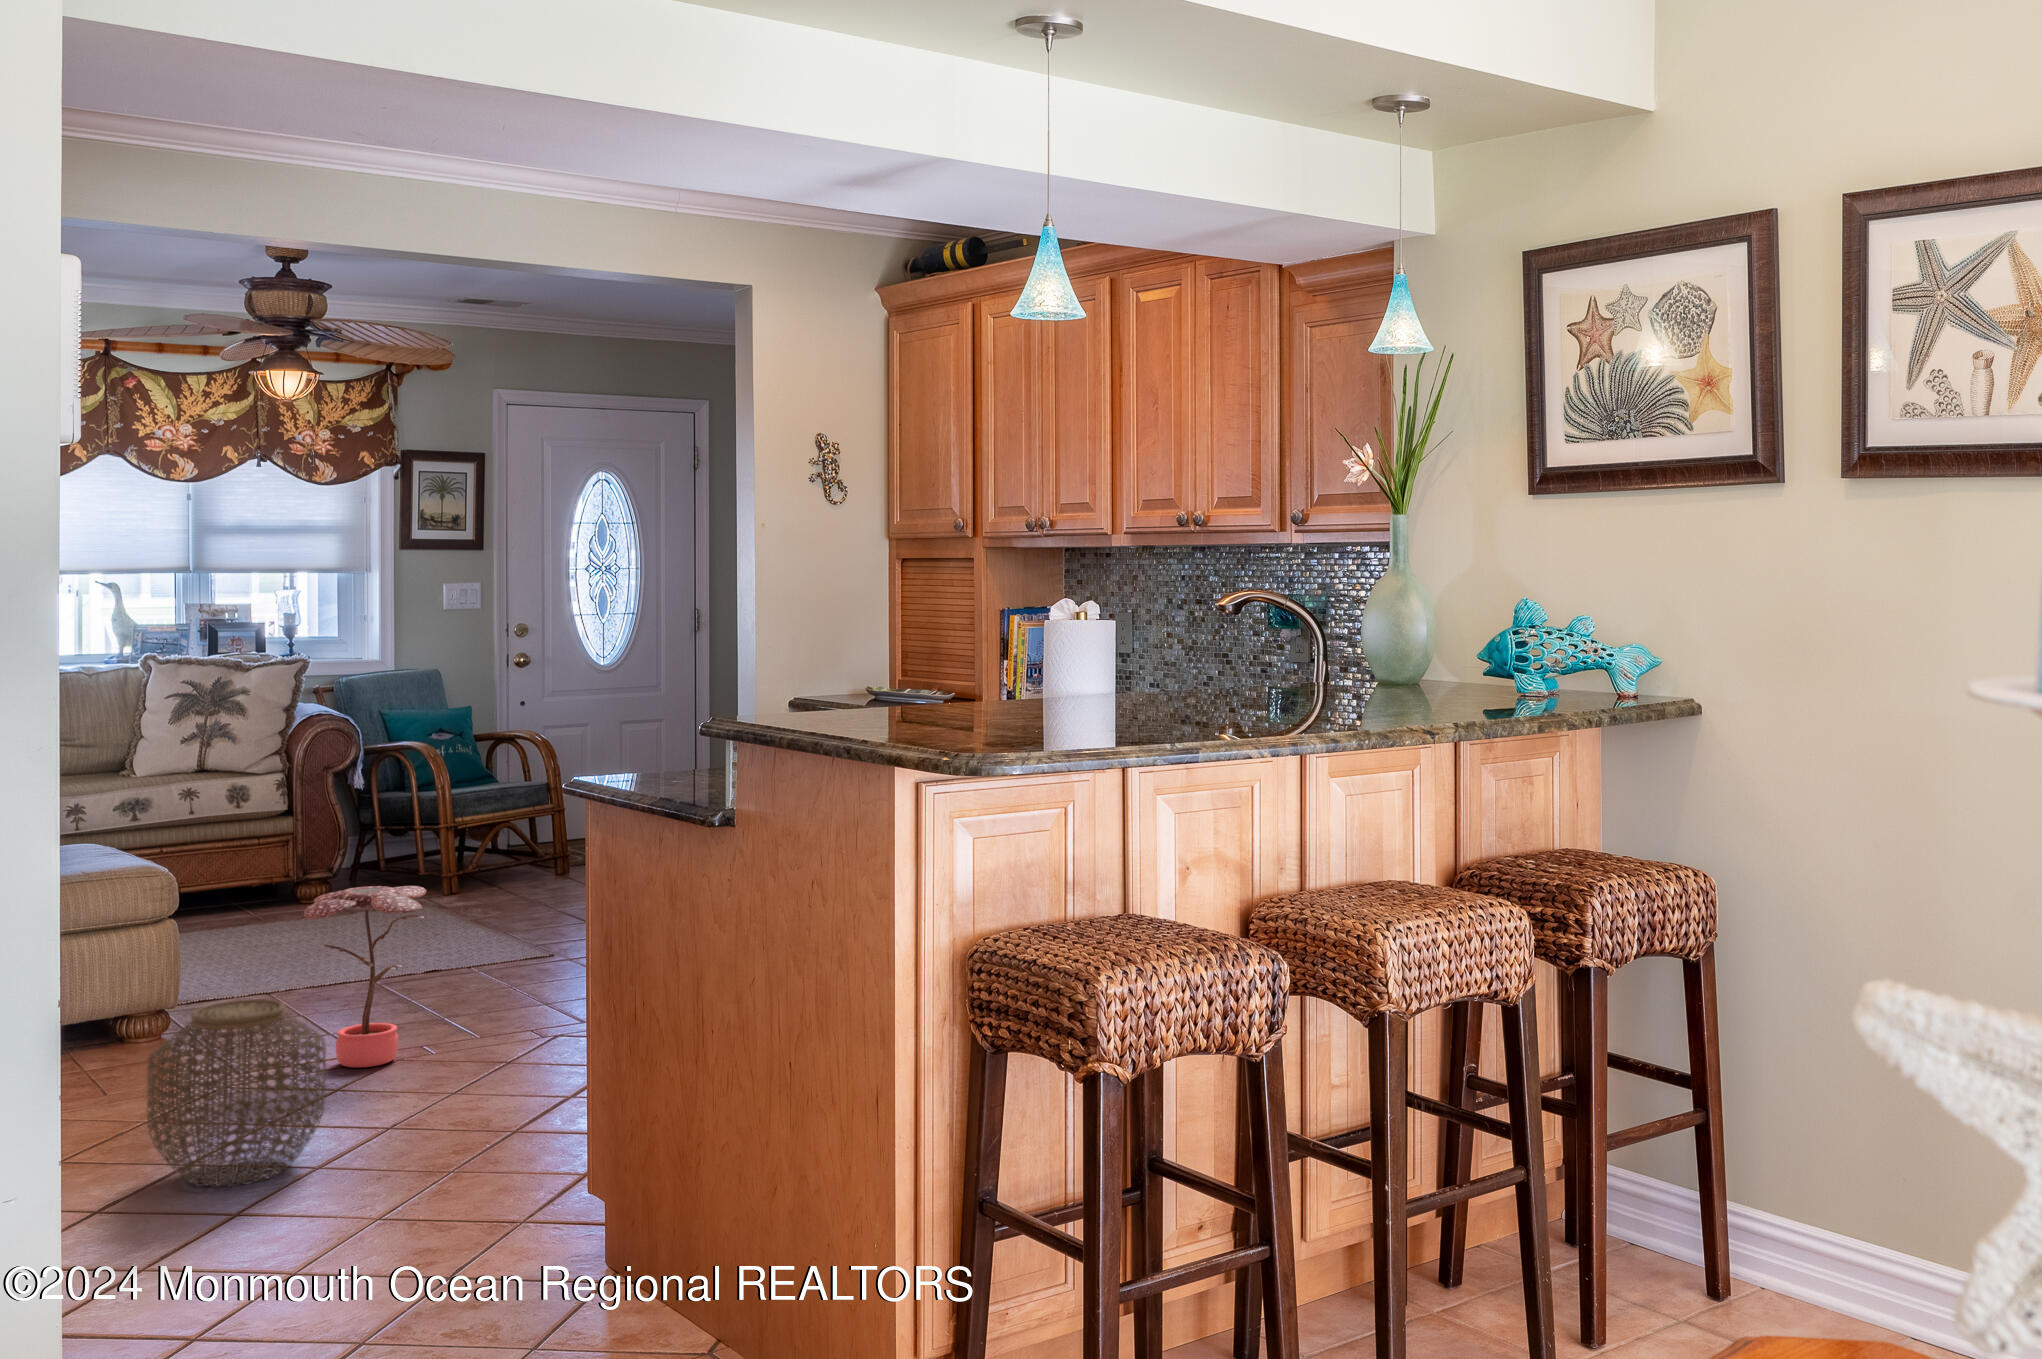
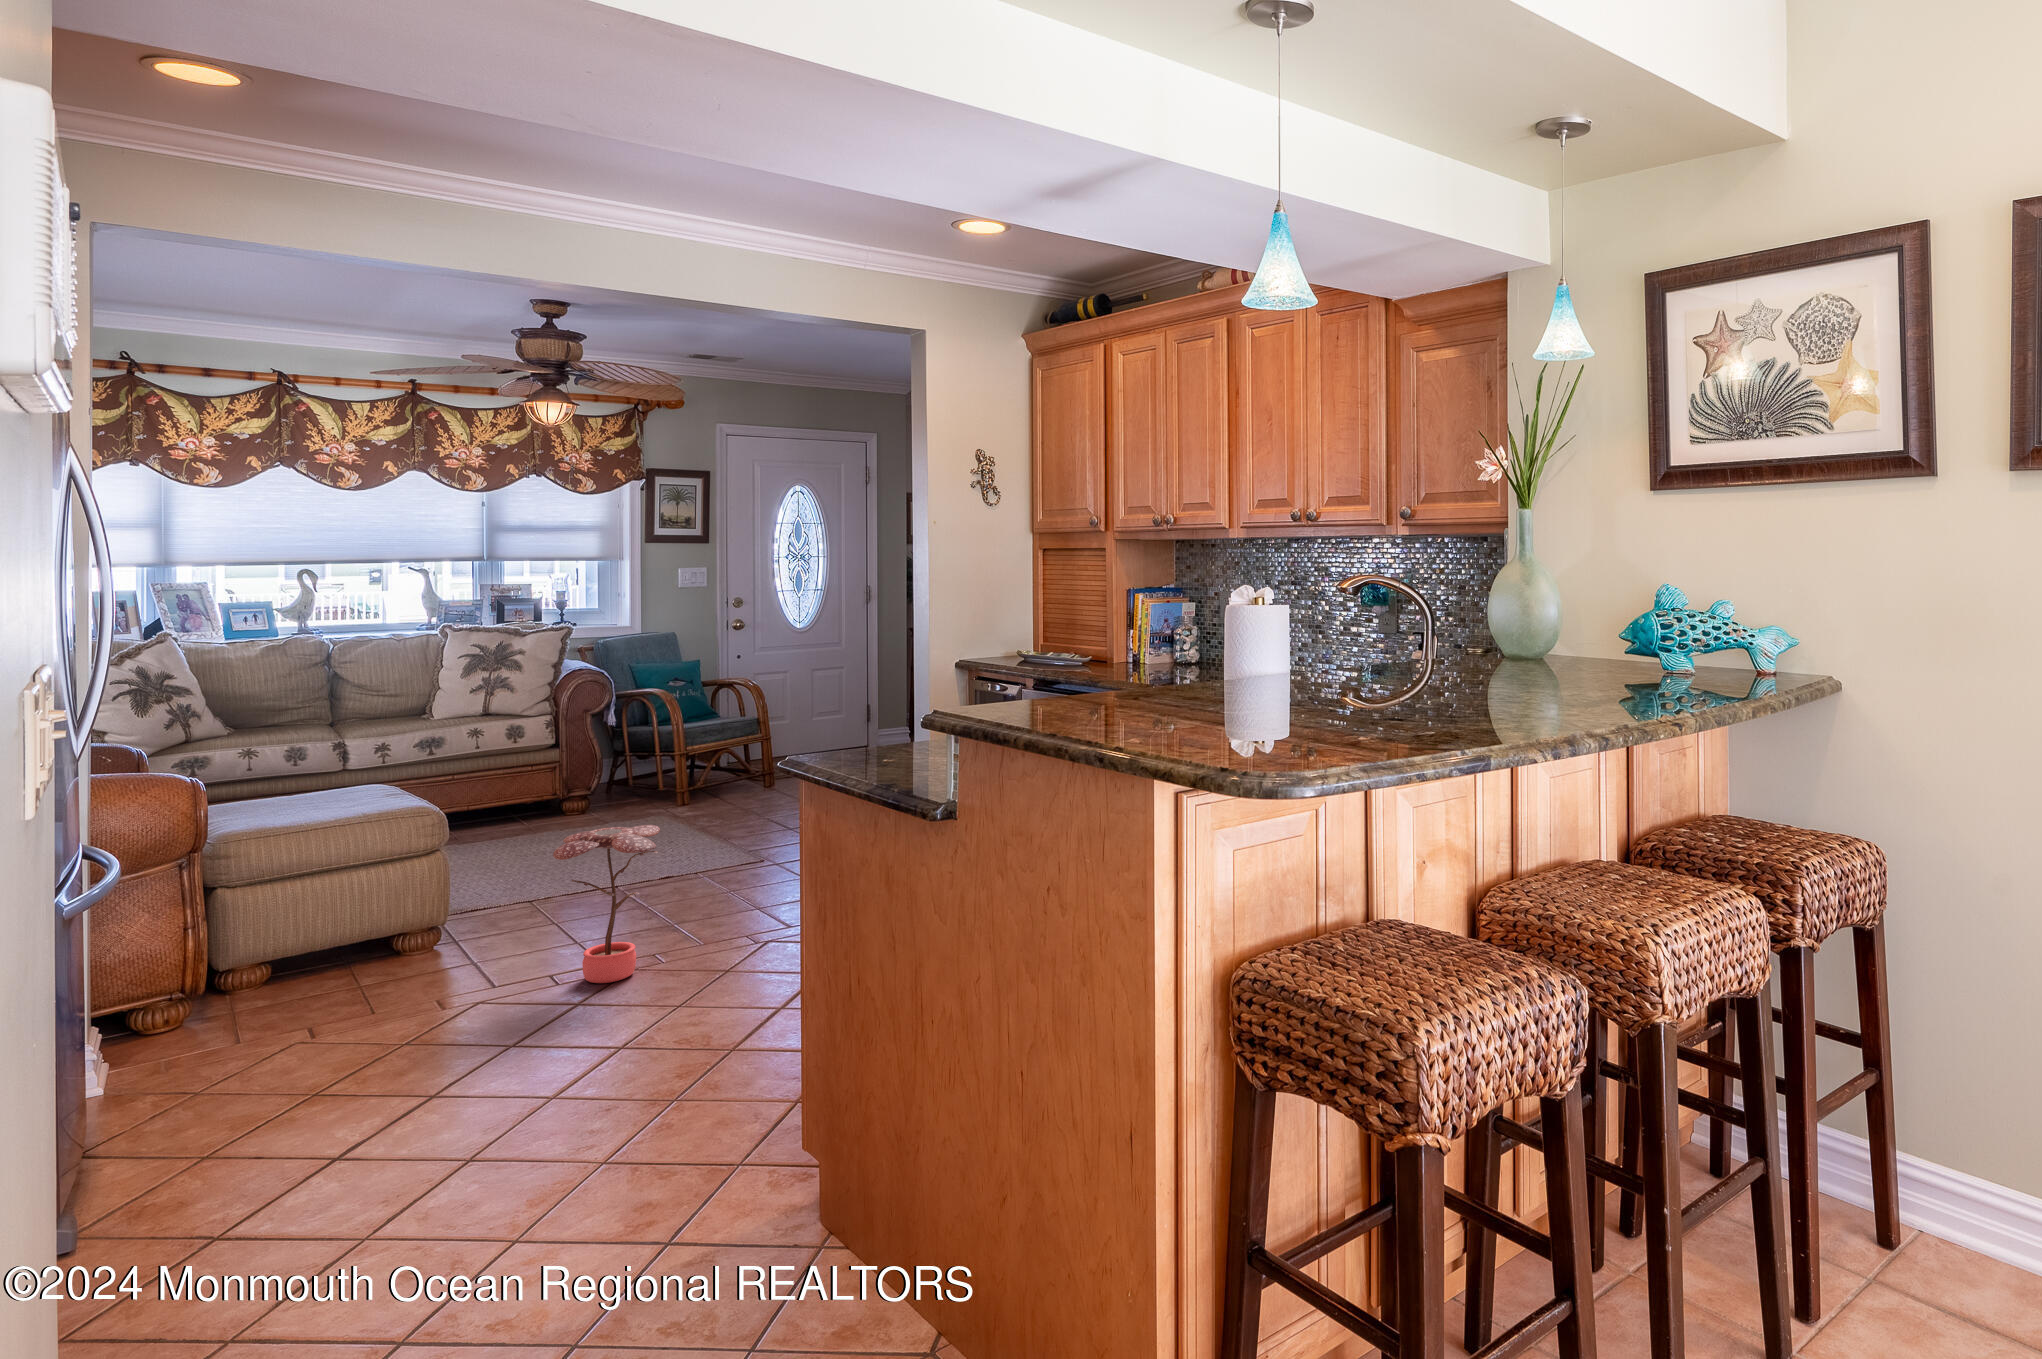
woven basket: present [147,999,326,1186] -> none [396,950,565,1128]

